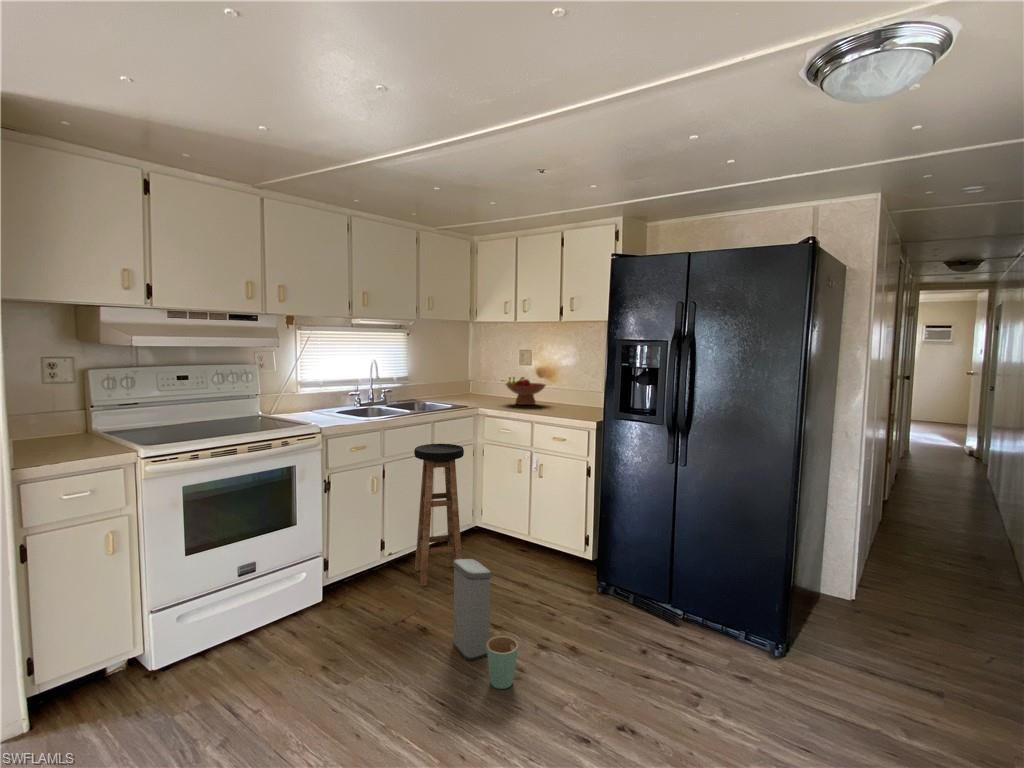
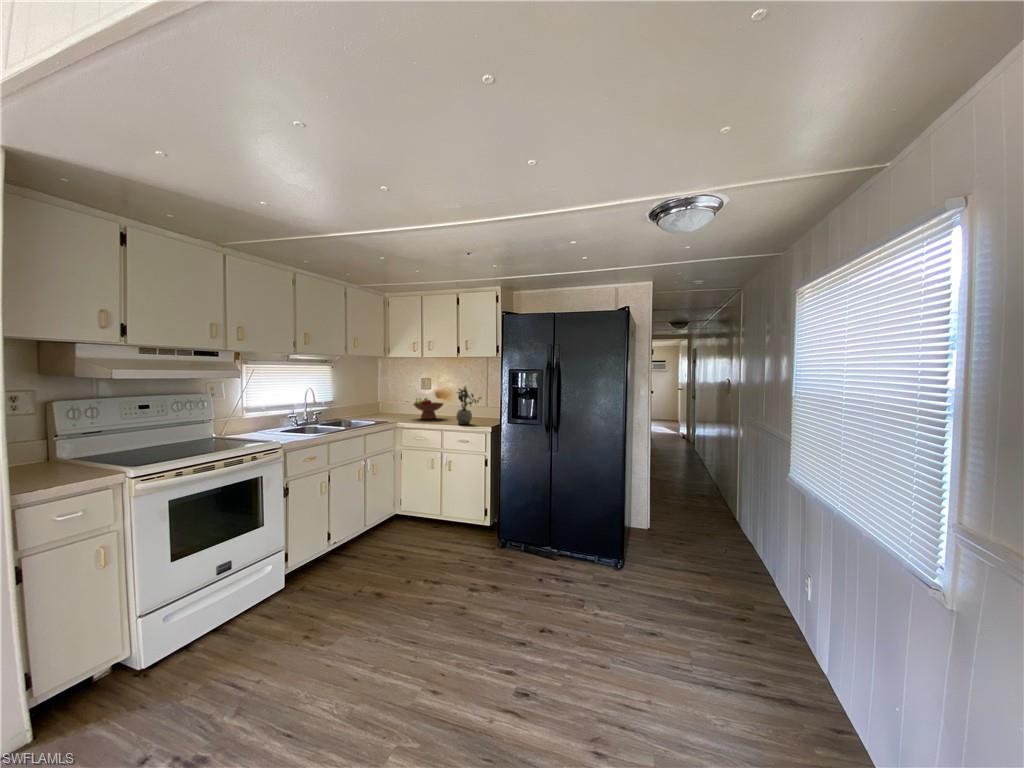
potted plant: none [553,362,589,415] -> present [456,387,481,425]
bar stool: present [414,444,464,587] -> none [354,451,397,564]
trash can: present [453,559,518,689] -> none [407,533,464,623]

